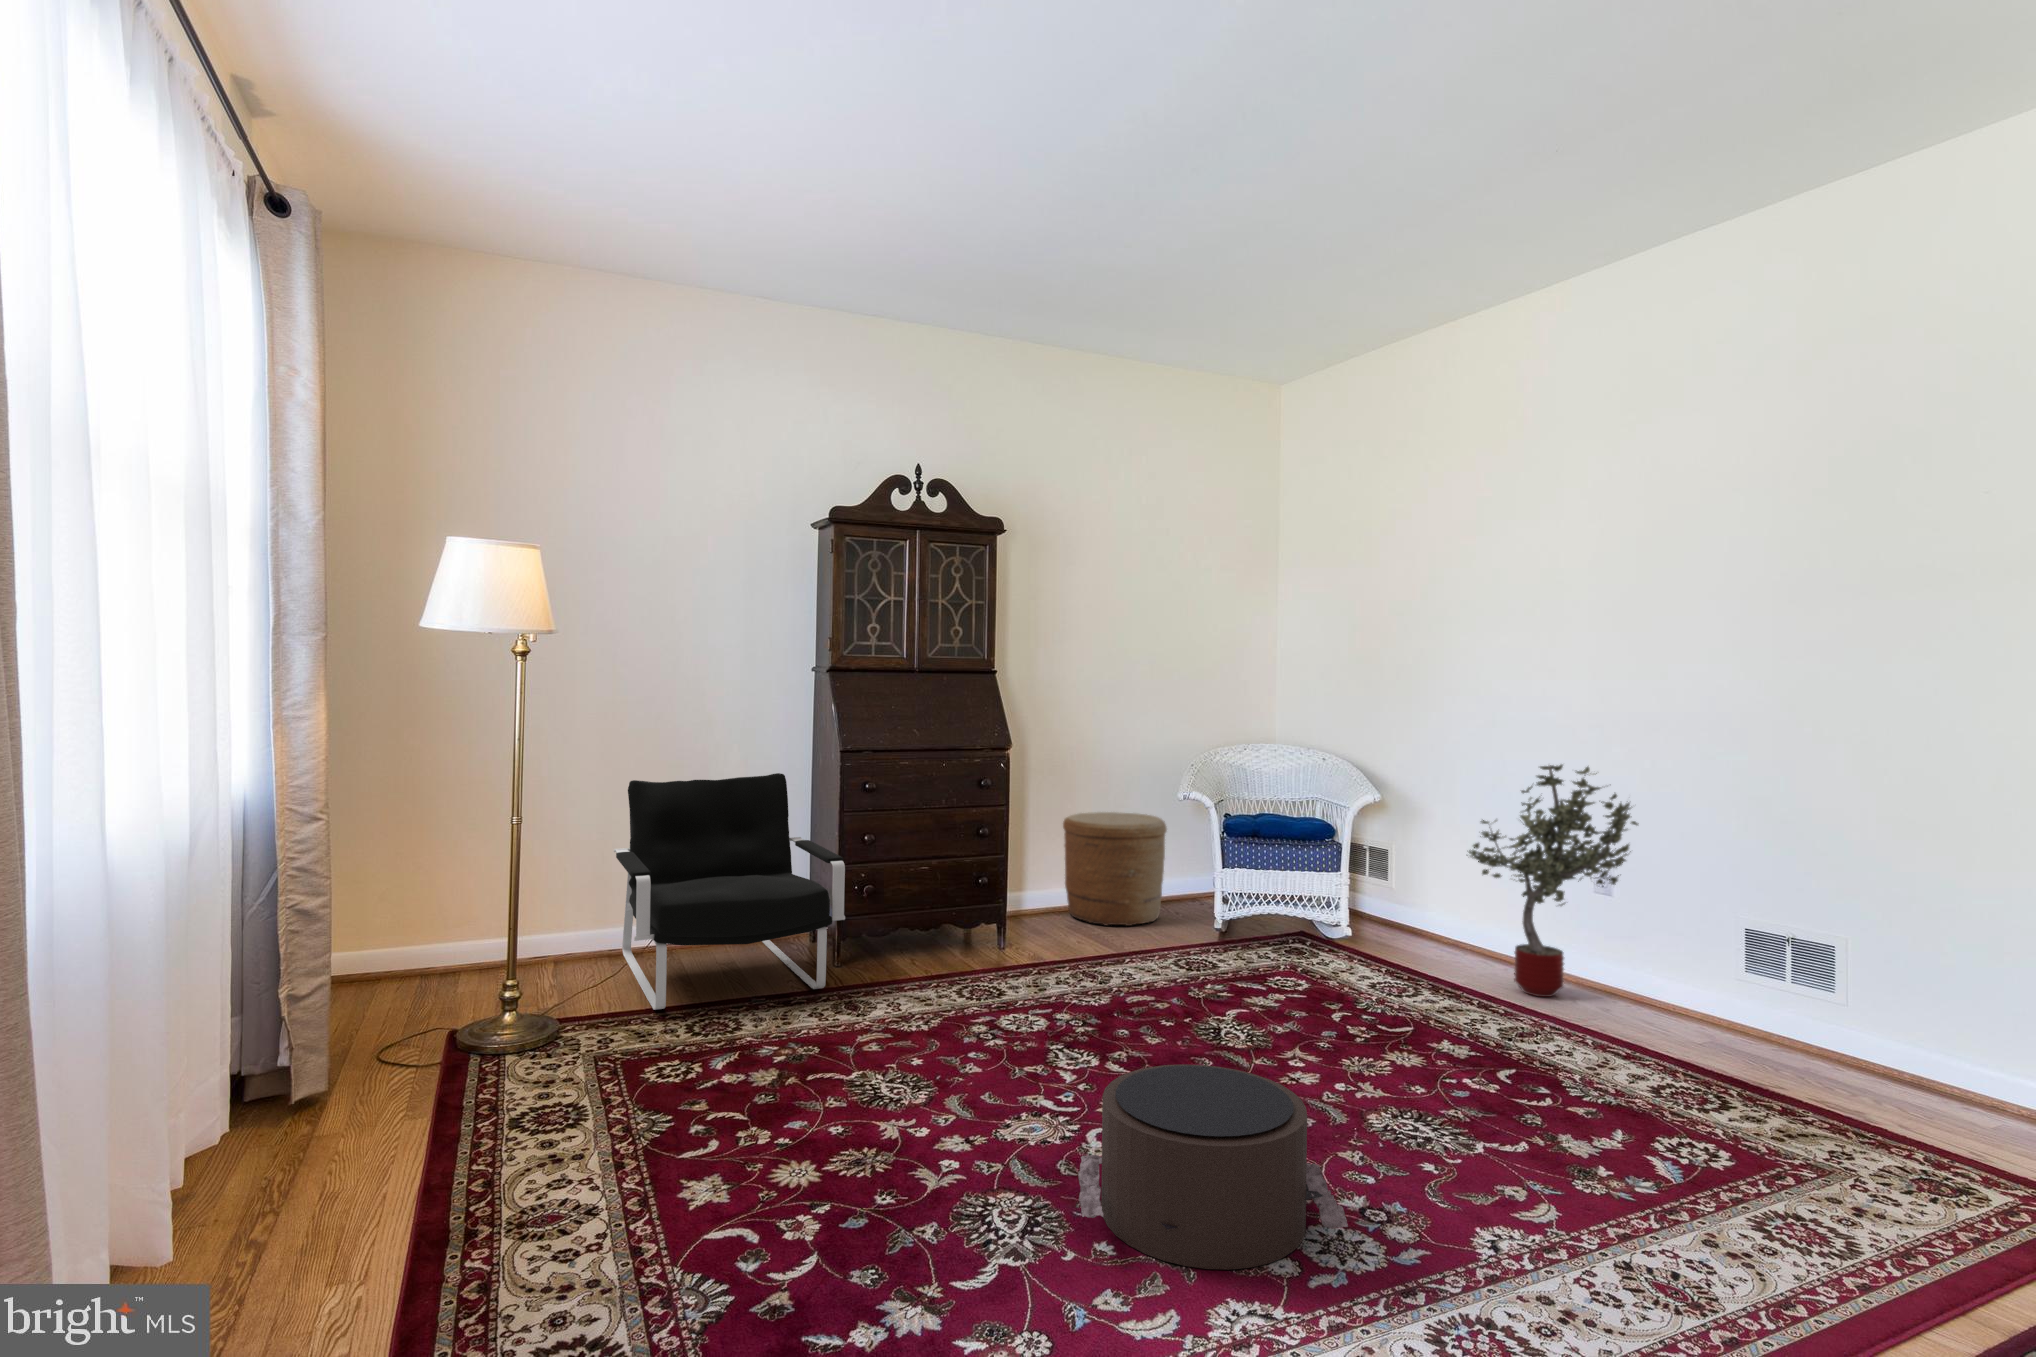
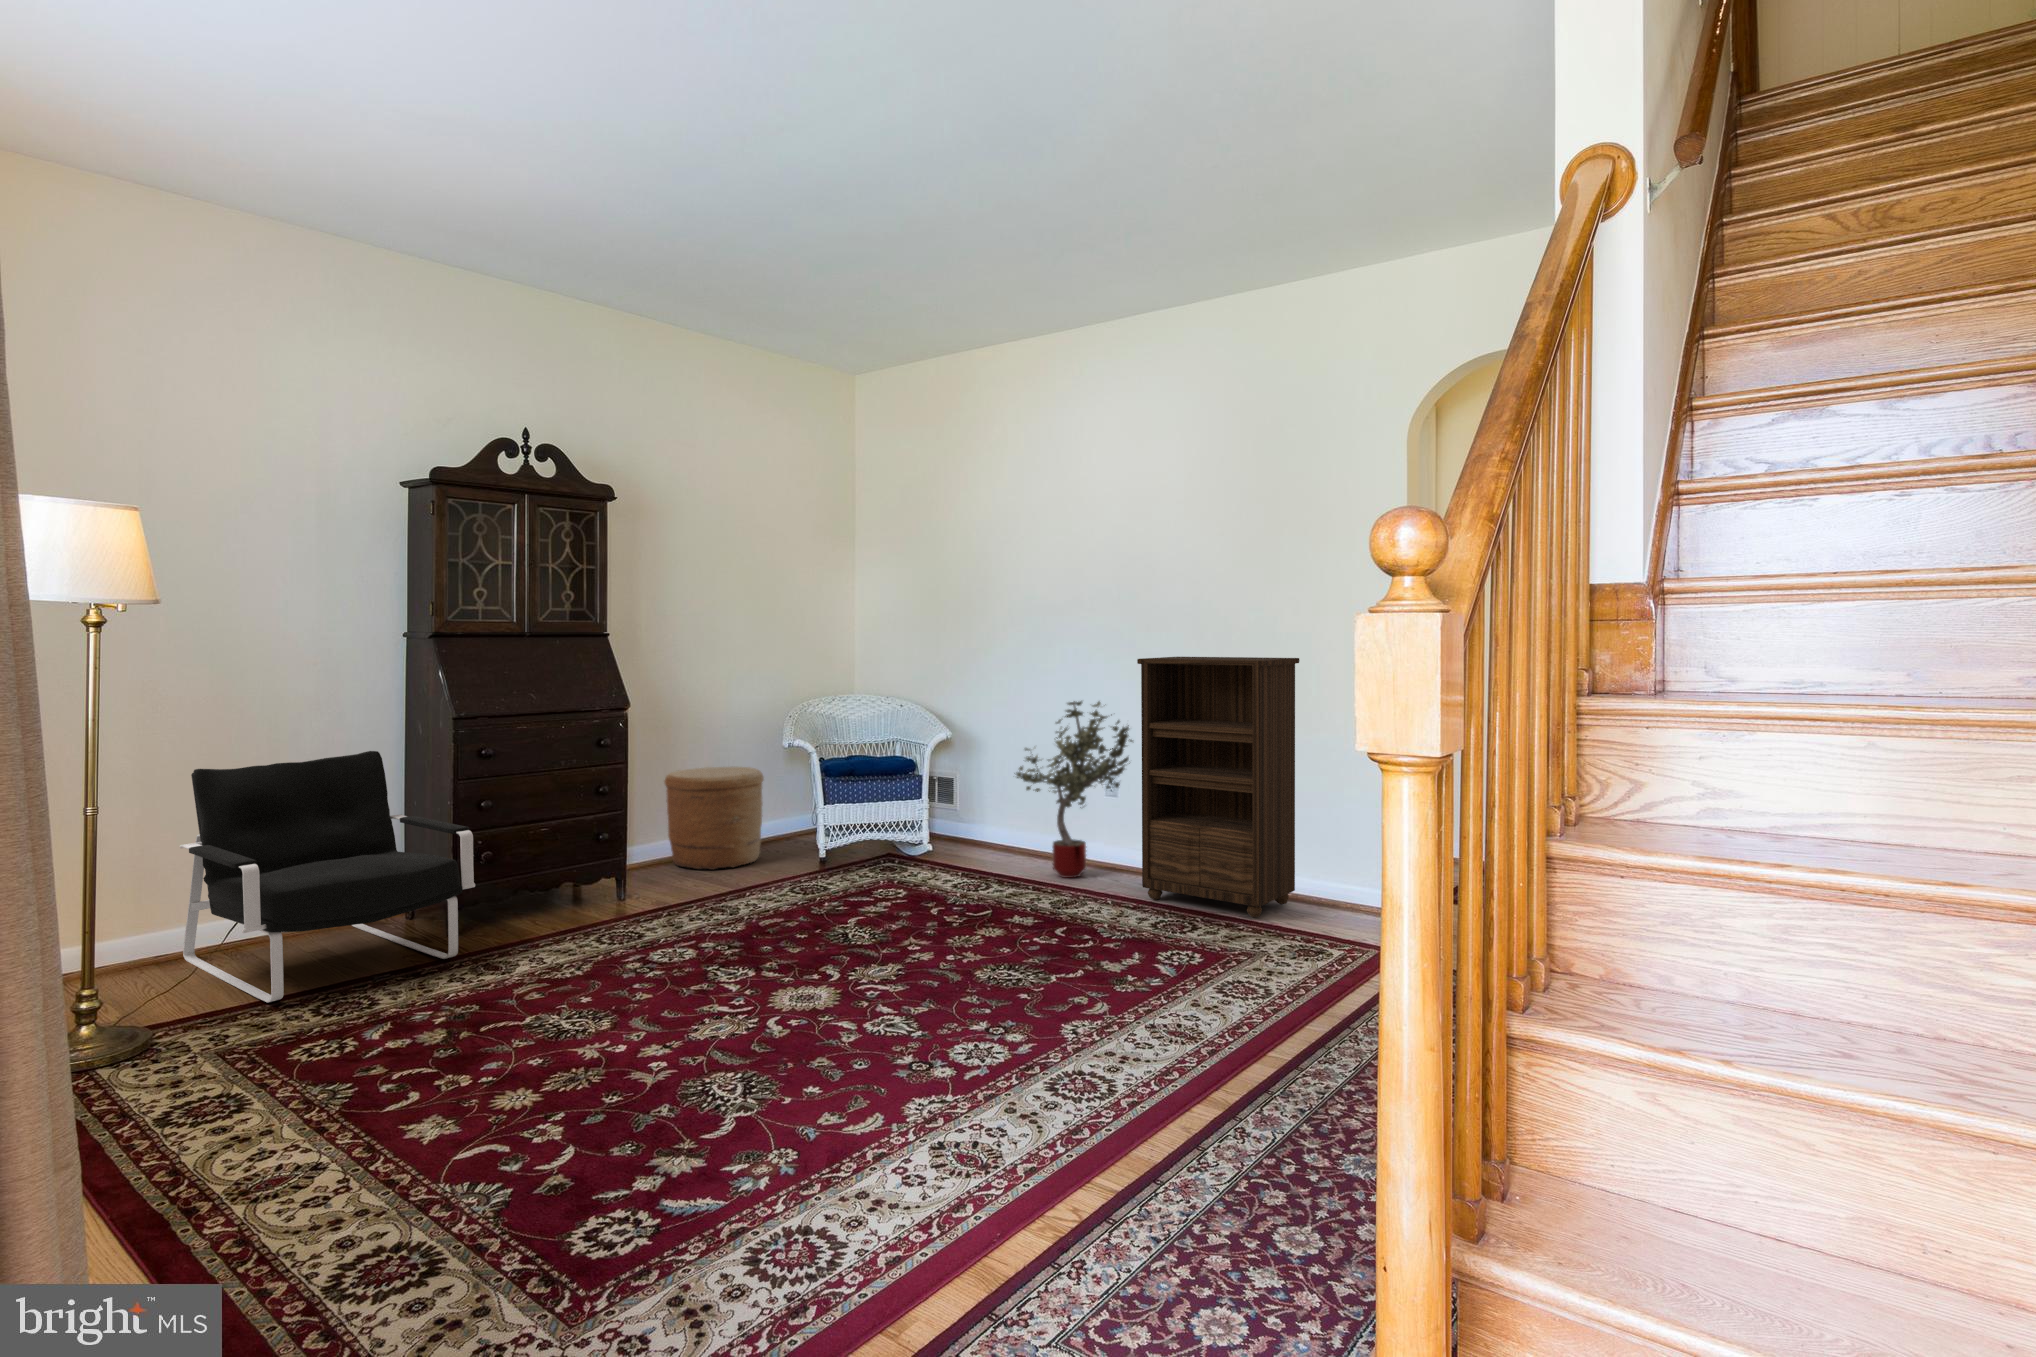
bookshelf: none [1642,712,1924,1106] -> present [1137,657,1300,917]
pouf: present [1078,1064,1348,1270] -> none [775,946,986,1088]

